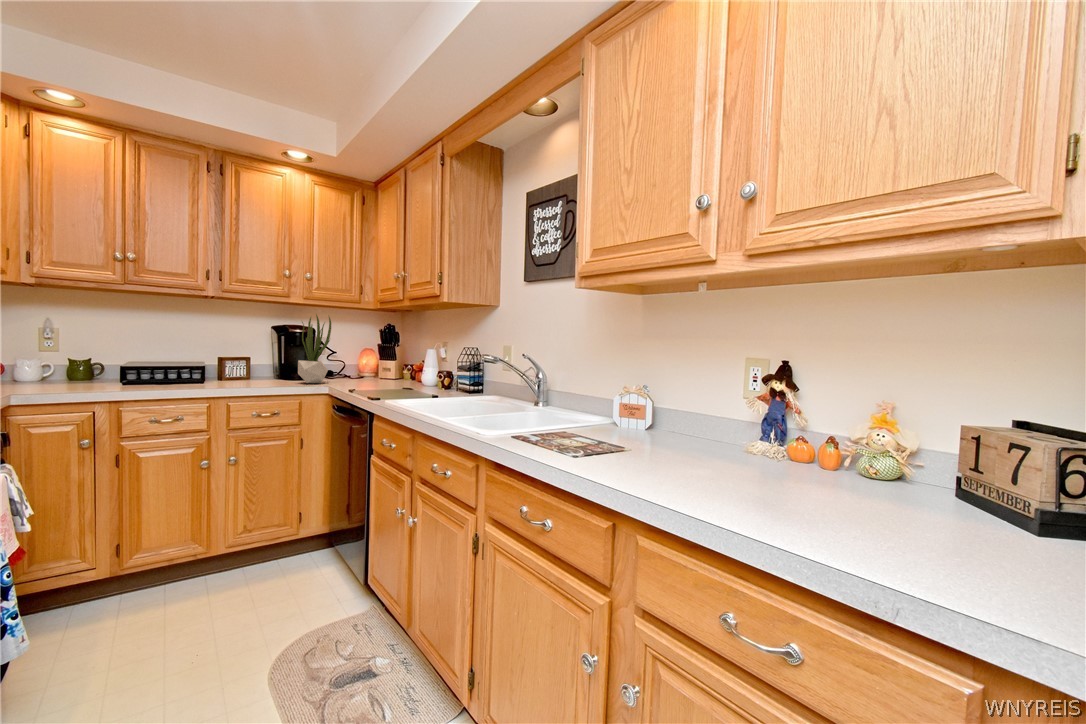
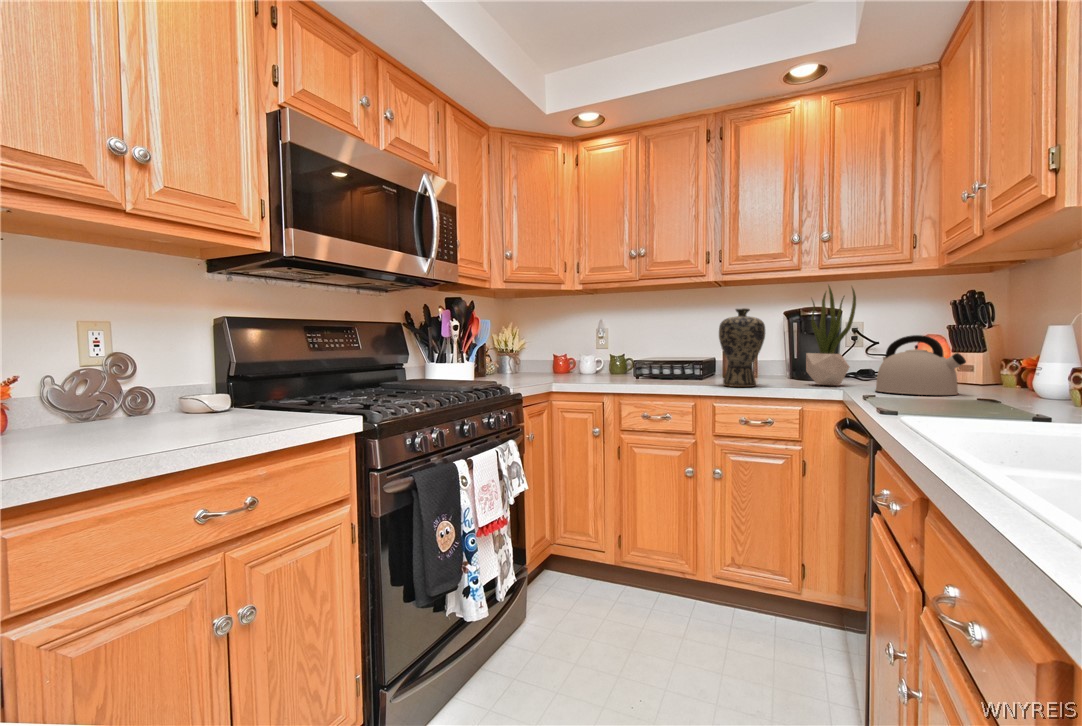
vase: none [229,325,271,388] -> present [719,308,765,387]
kettle: none [347,352,394,387] -> present [875,335,966,395]

